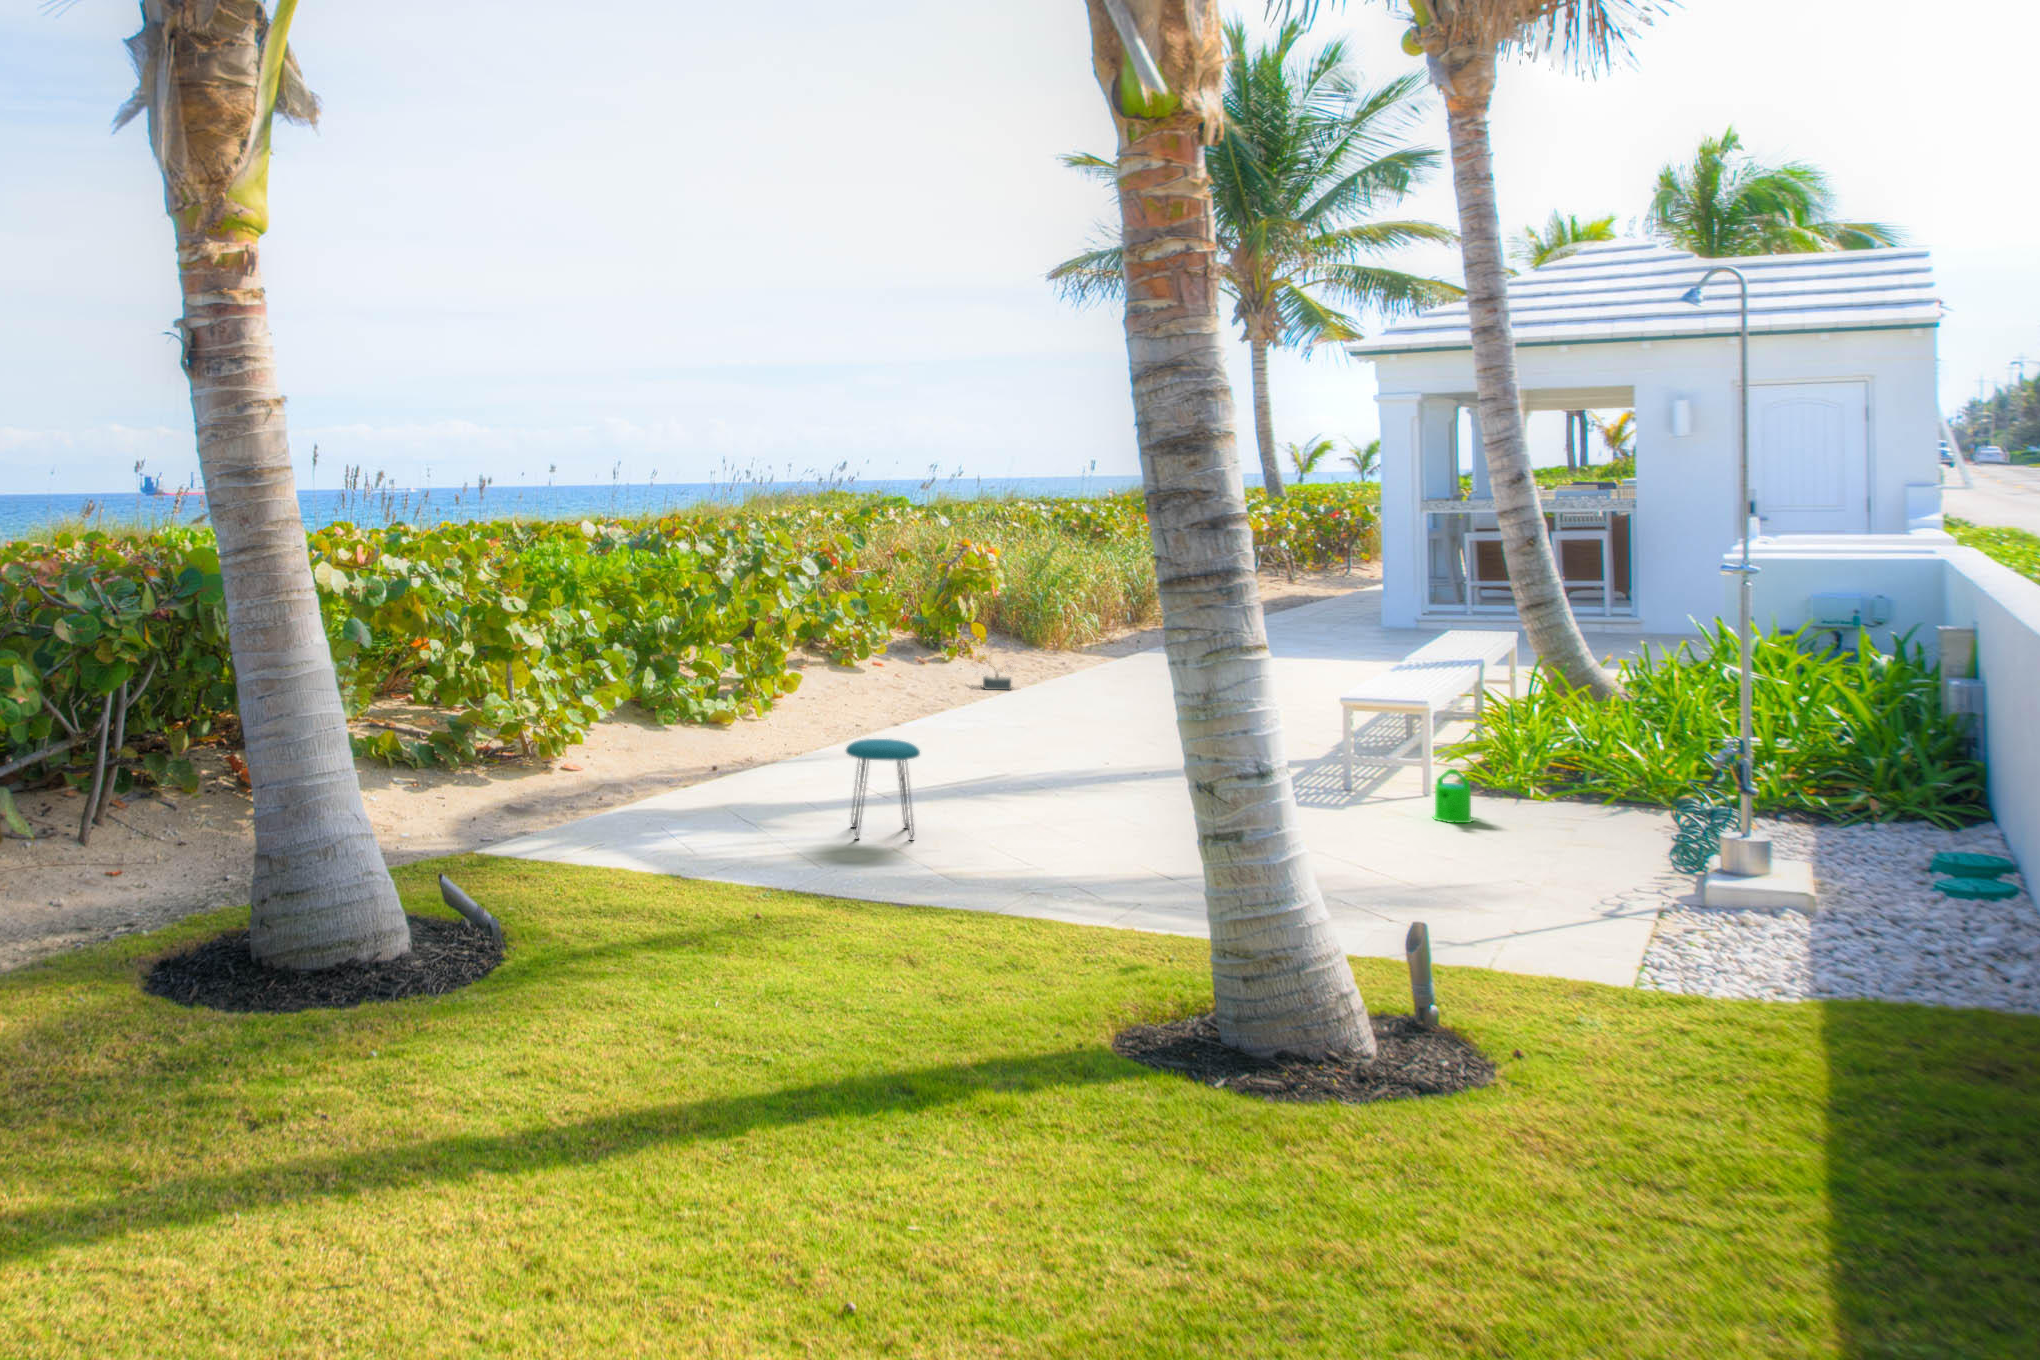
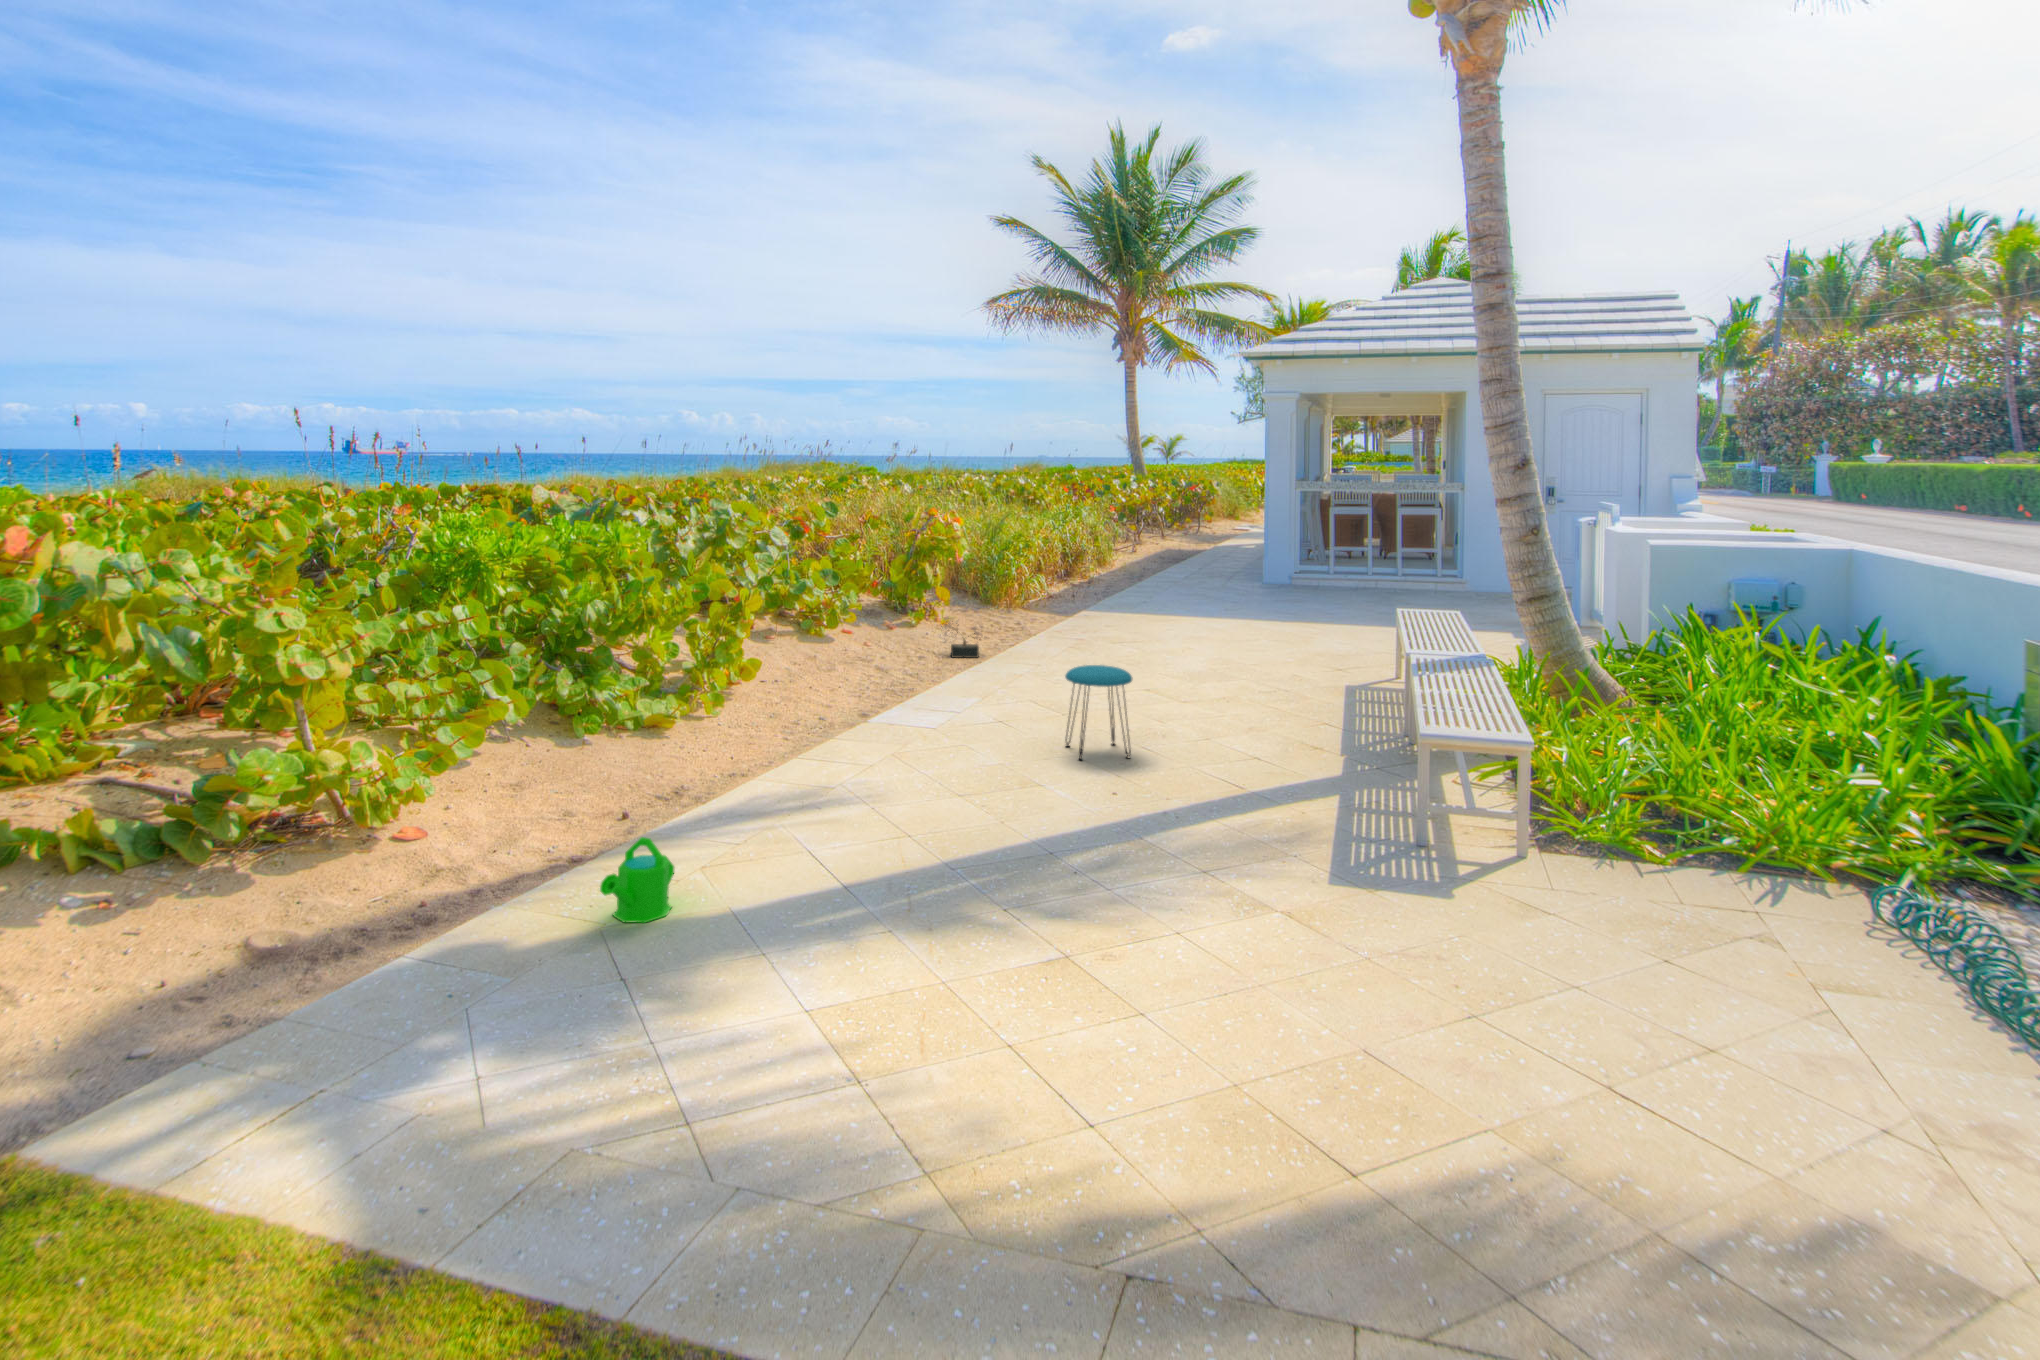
stool: present [846,739,920,840] -> present [1065,665,1132,760]
watering can: present [1434,769,1472,823] -> present [600,837,674,923]

